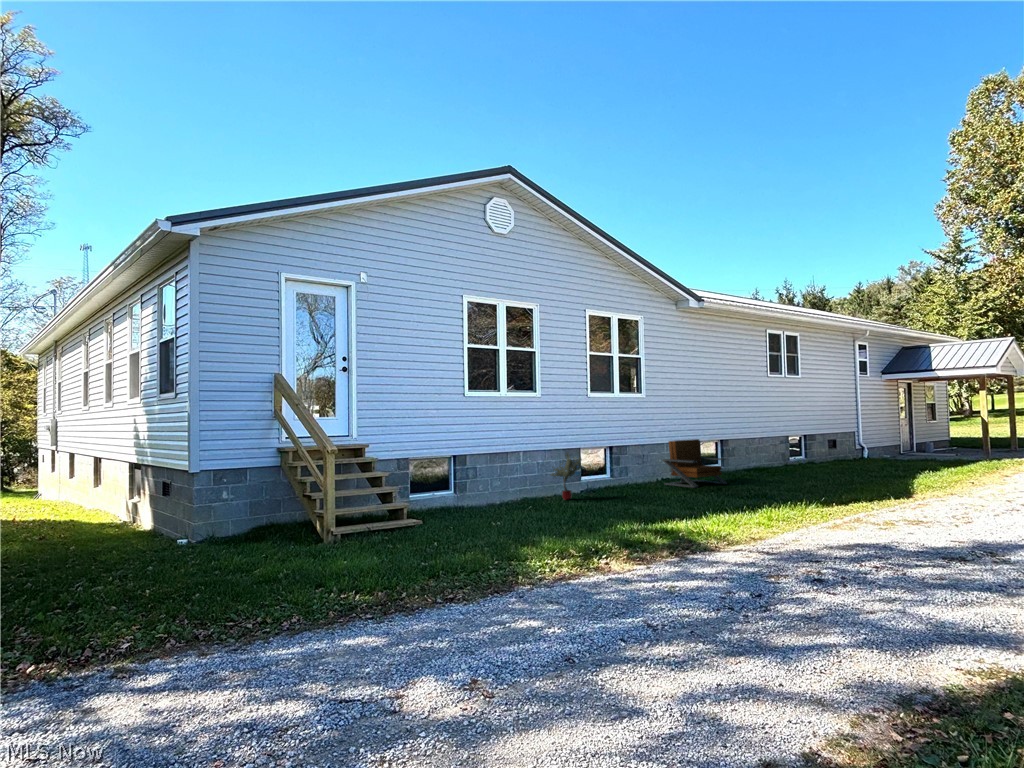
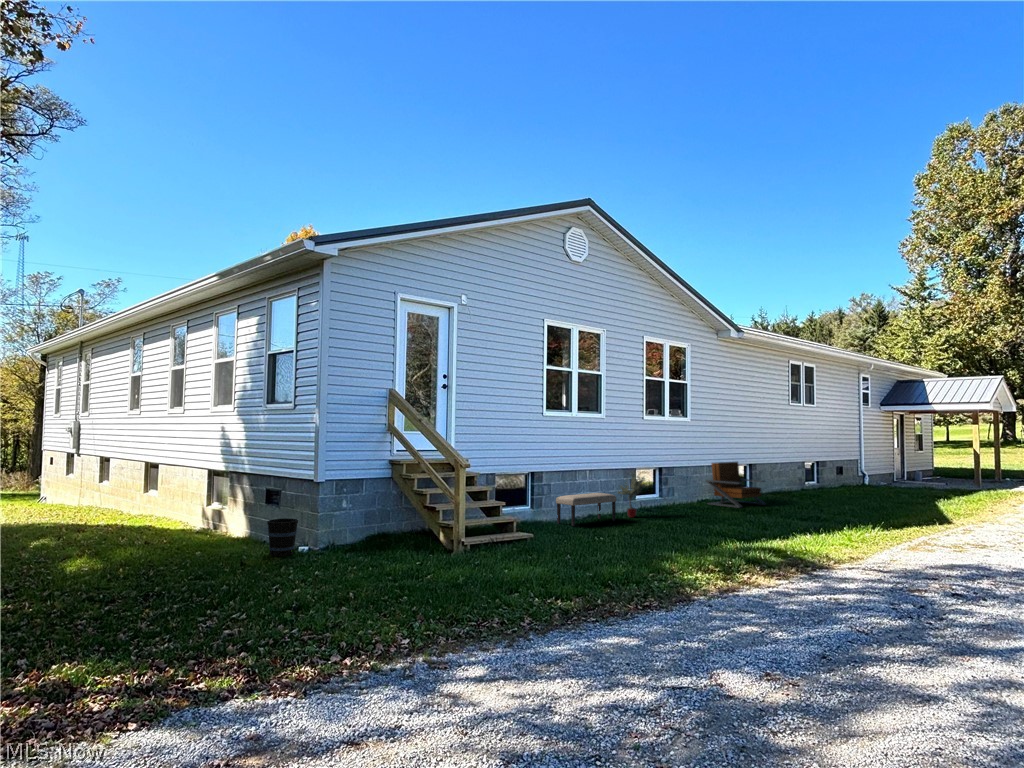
bench: none [478,475,545,510] -> present [556,493,616,526]
bucket: none [146,507,179,545] -> present [267,518,298,556]

